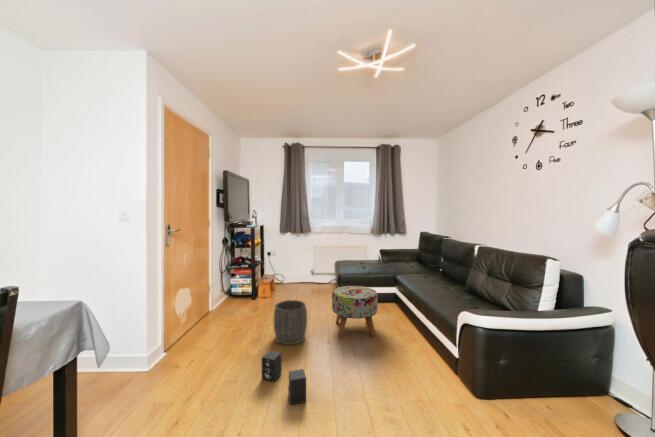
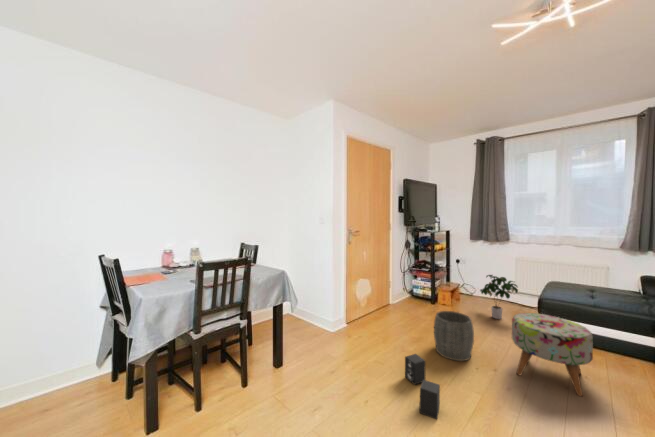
potted plant: none [293,262,323,299] -> present [480,275,518,319]

